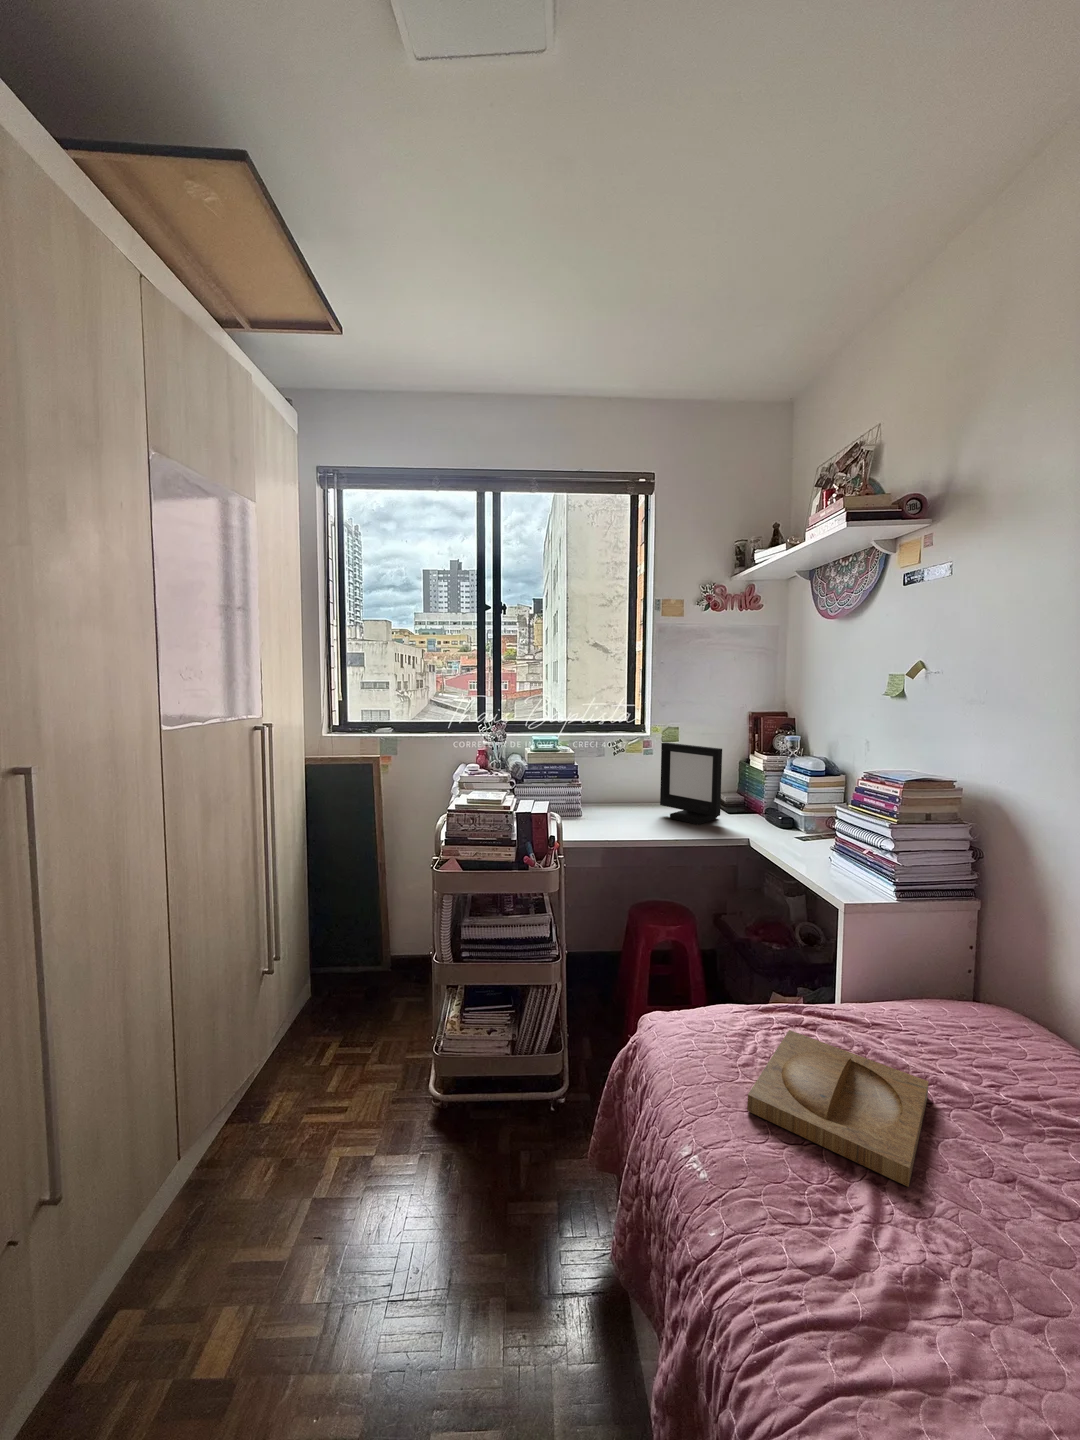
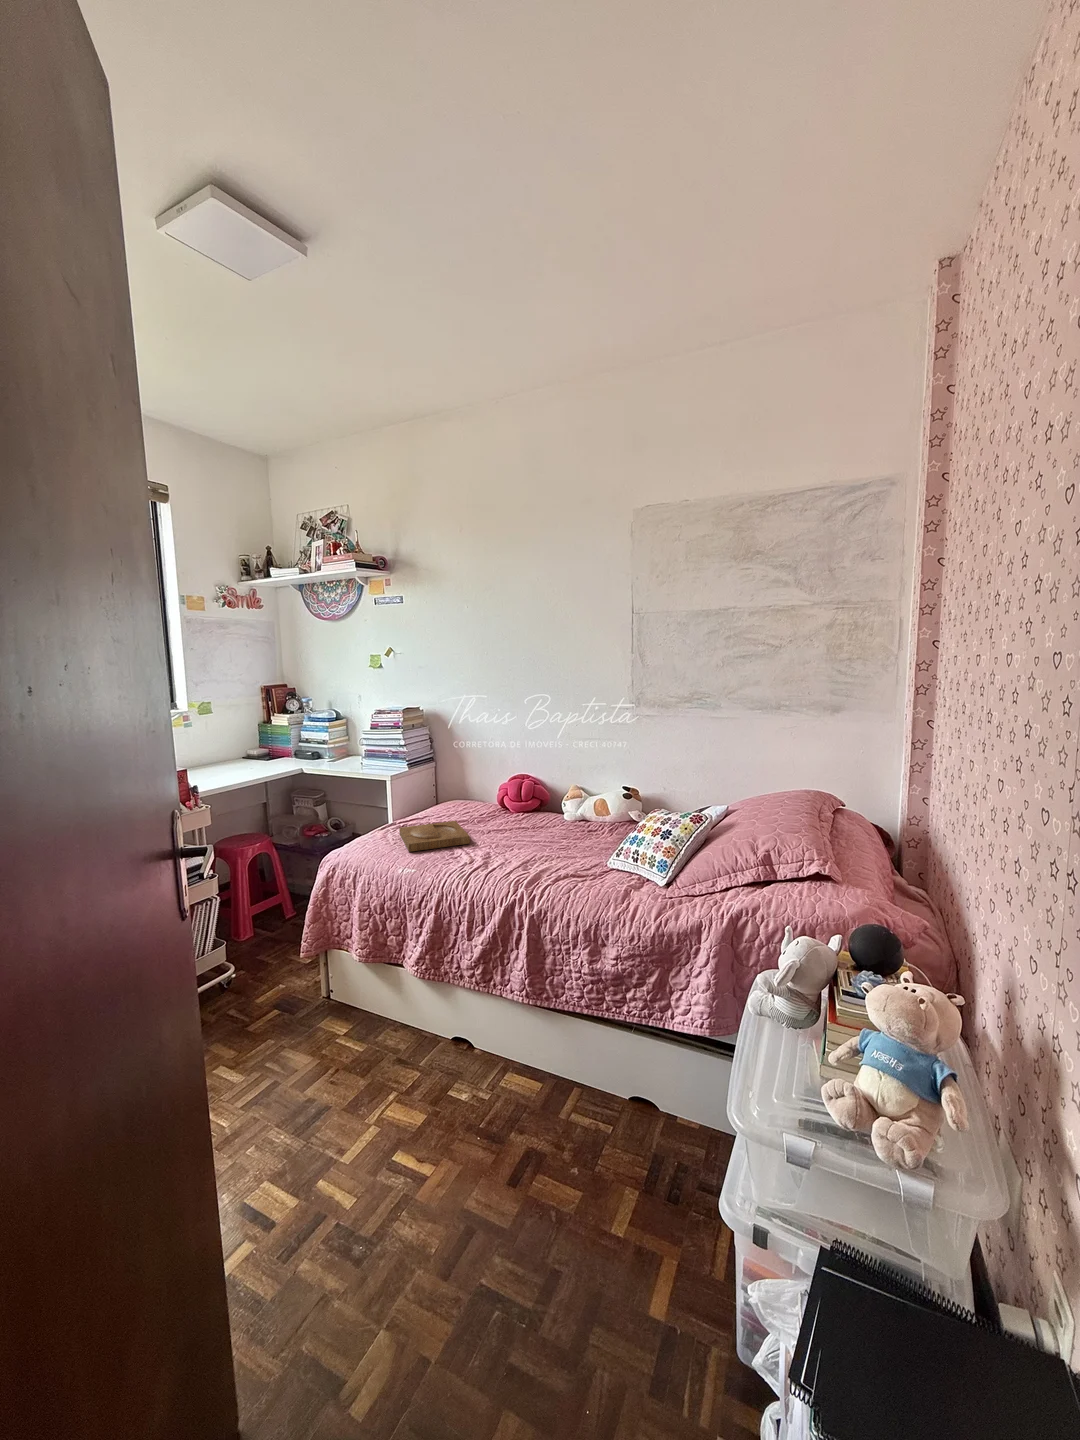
picture frame: present [660,743,722,824] -> none [216,710,274,769]

